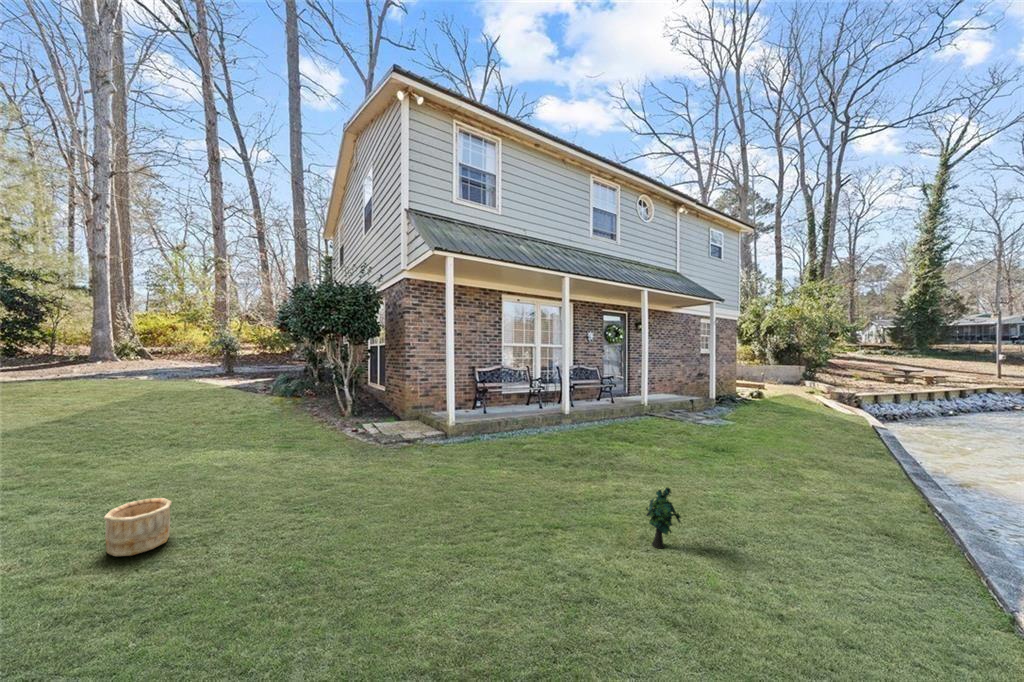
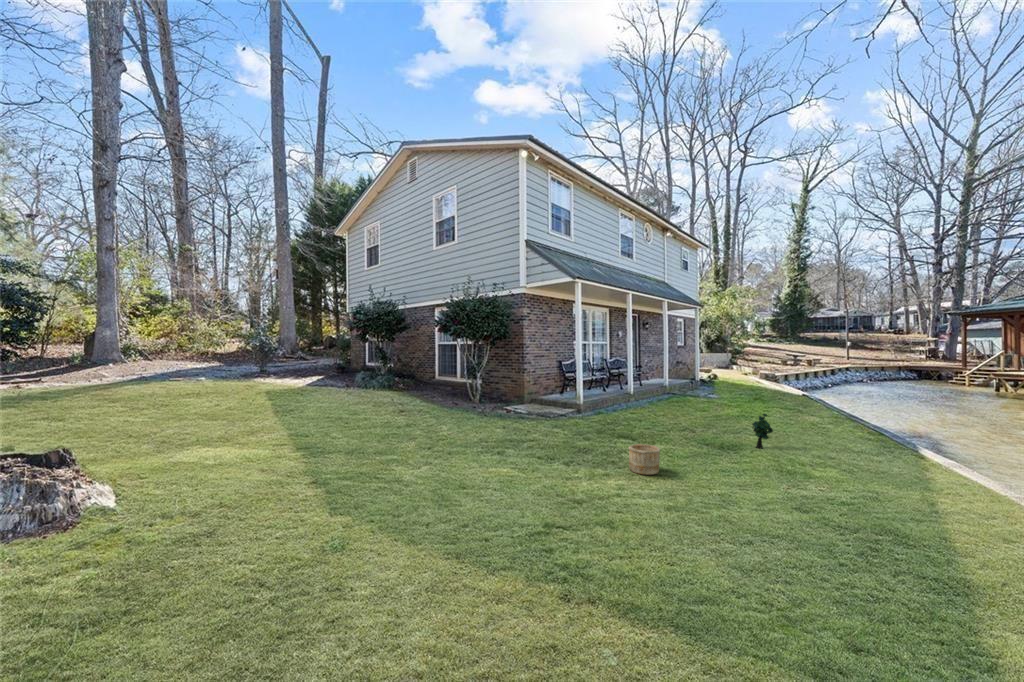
wooden bucket: present [104,498,172,556] -> present [629,444,660,475]

